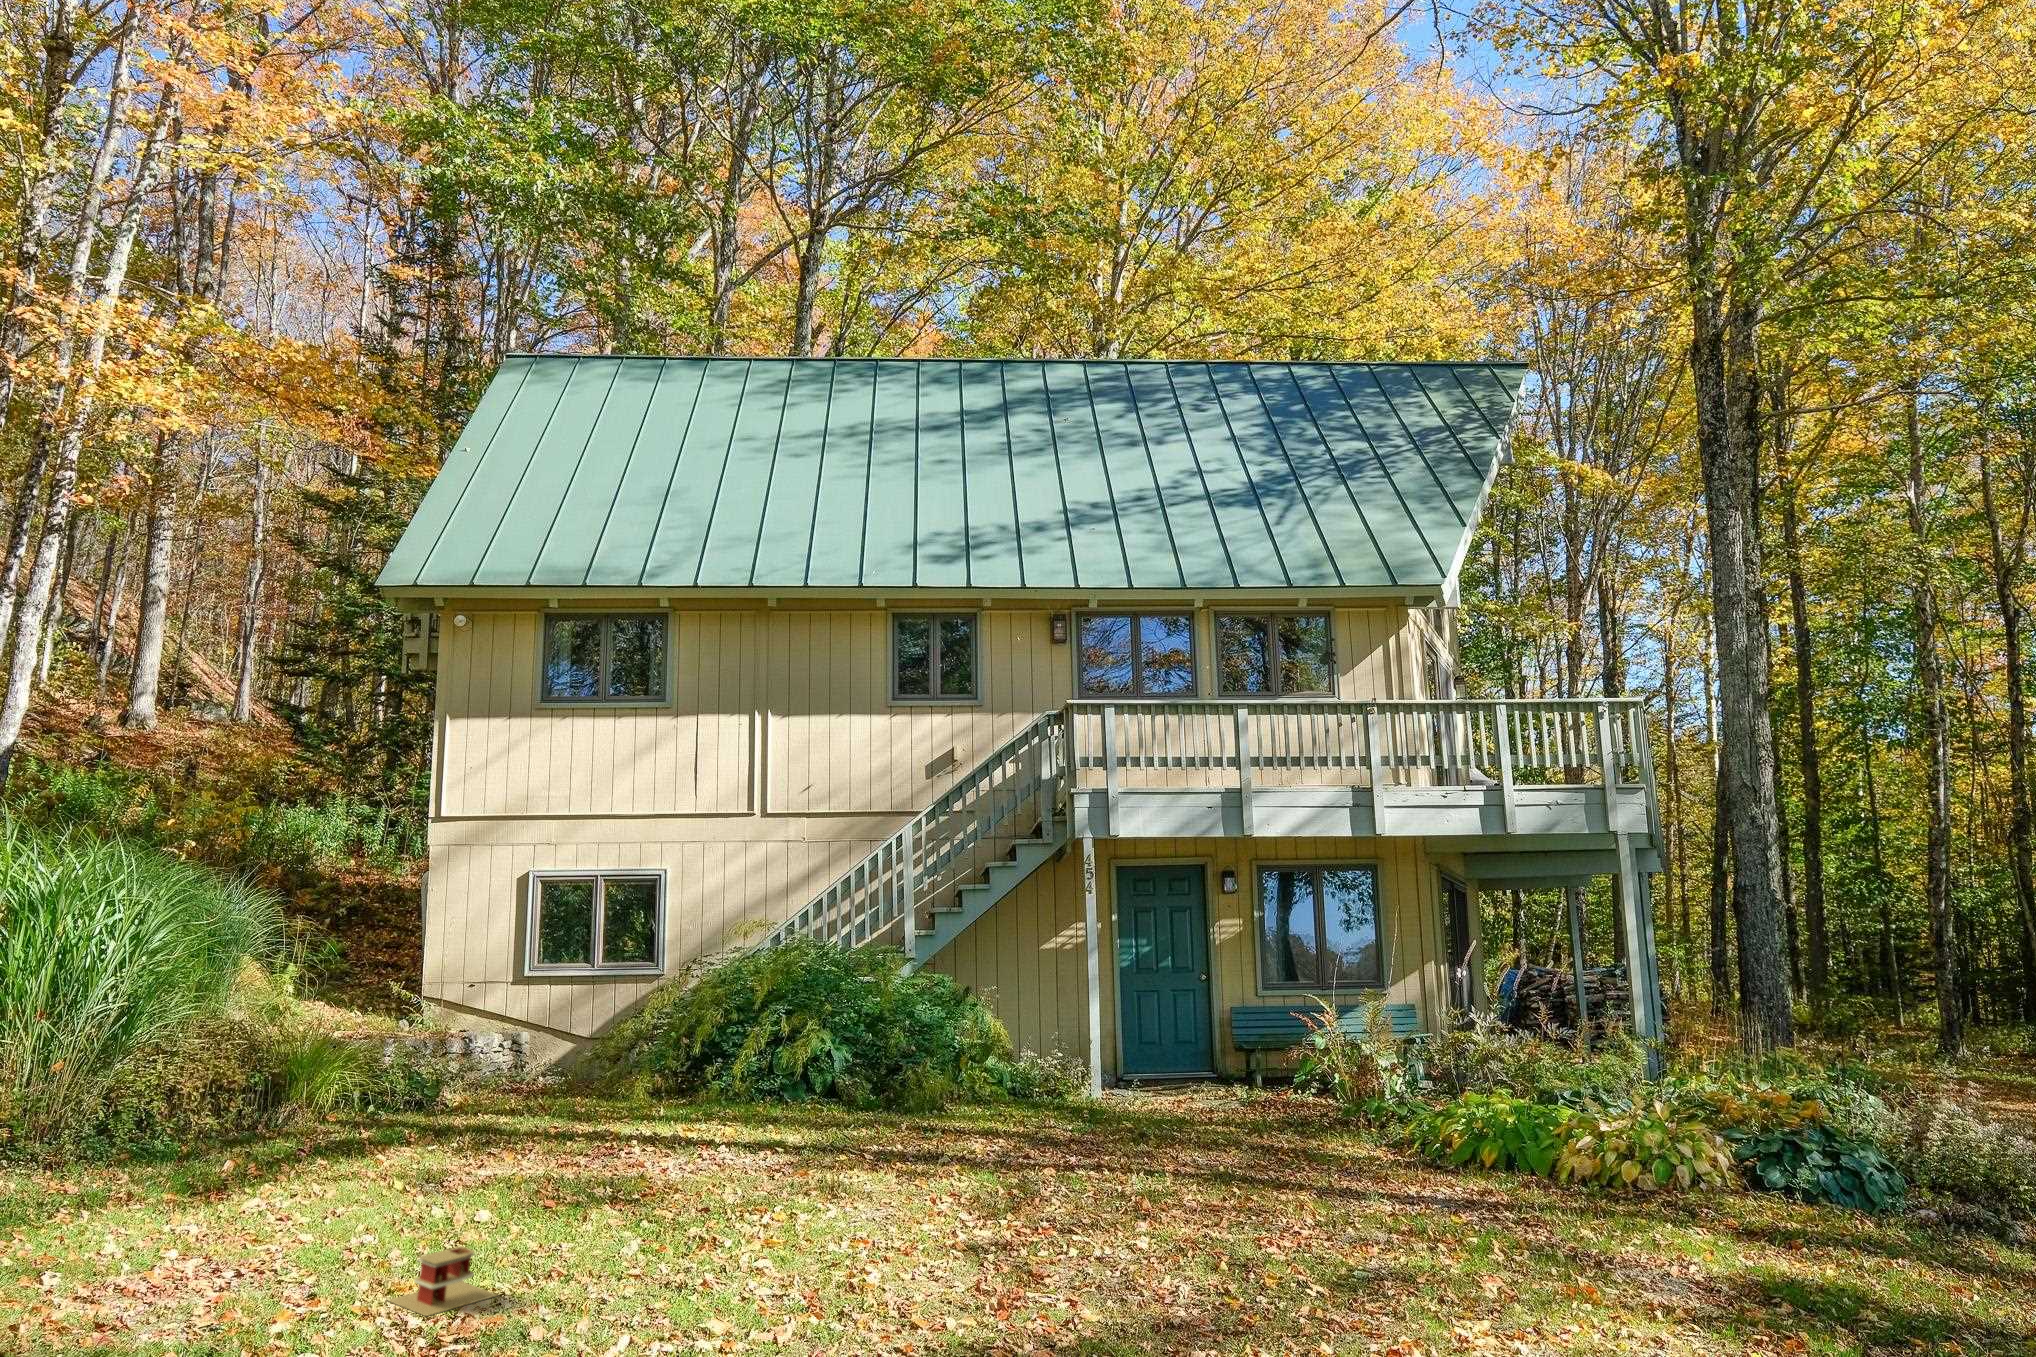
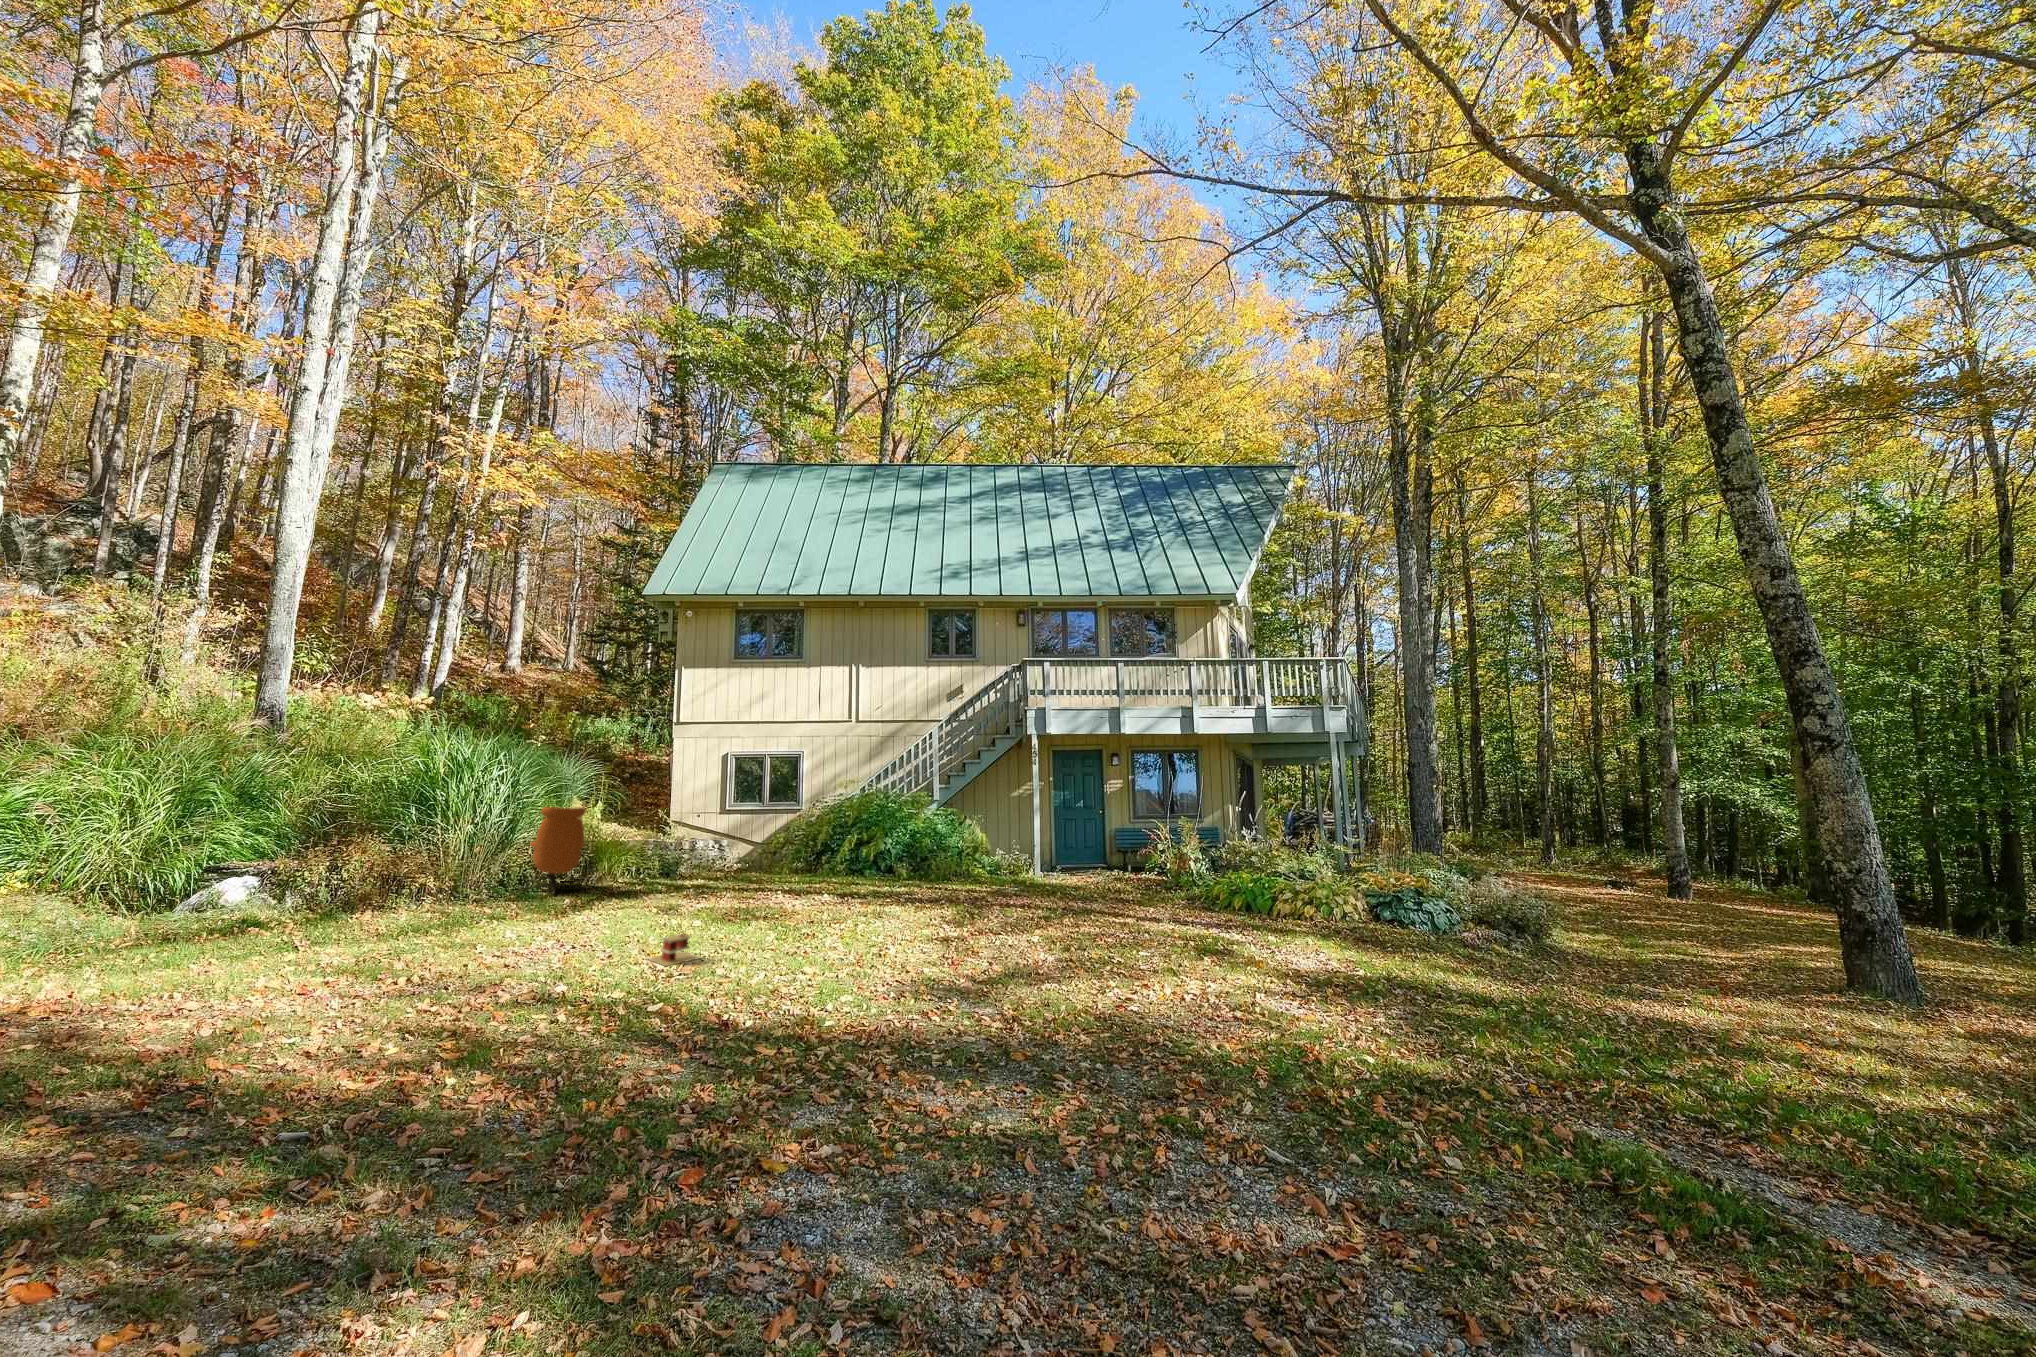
lounge chair: none [141,985,270,1160] -> present [530,806,586,895]

